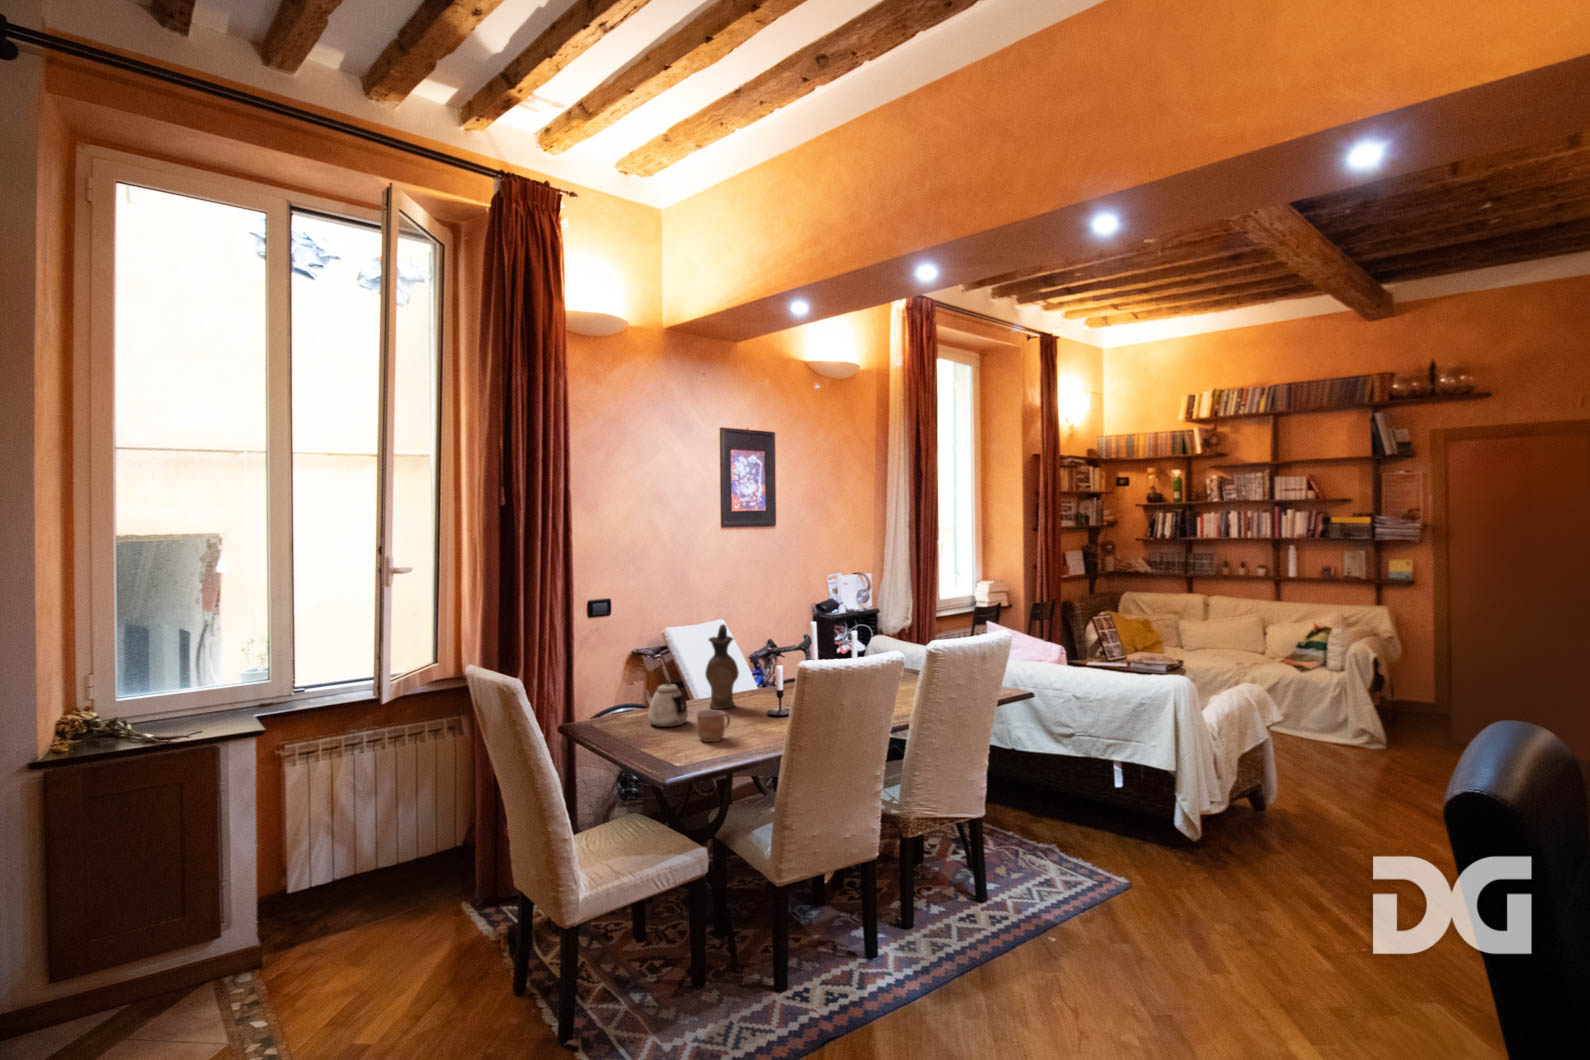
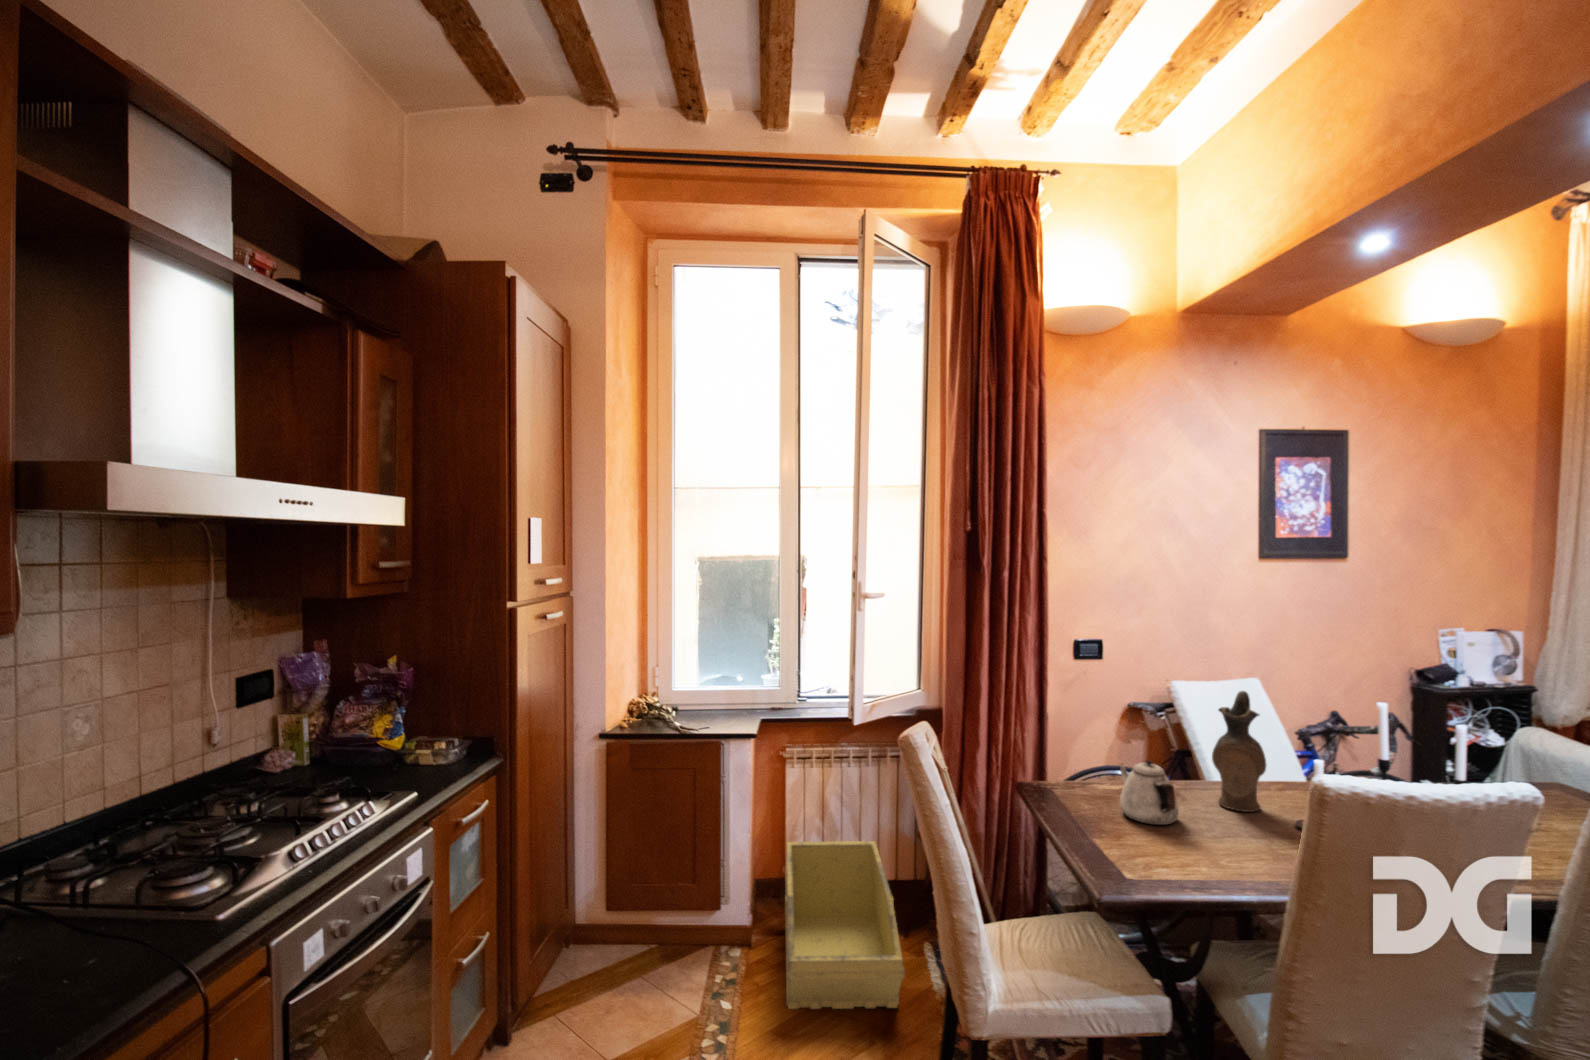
mug: present [697,710,730,742] -> none [1184,819,1242,873]
storage bin: none [314,820,475,986] -> present [785,841,905,1009]

